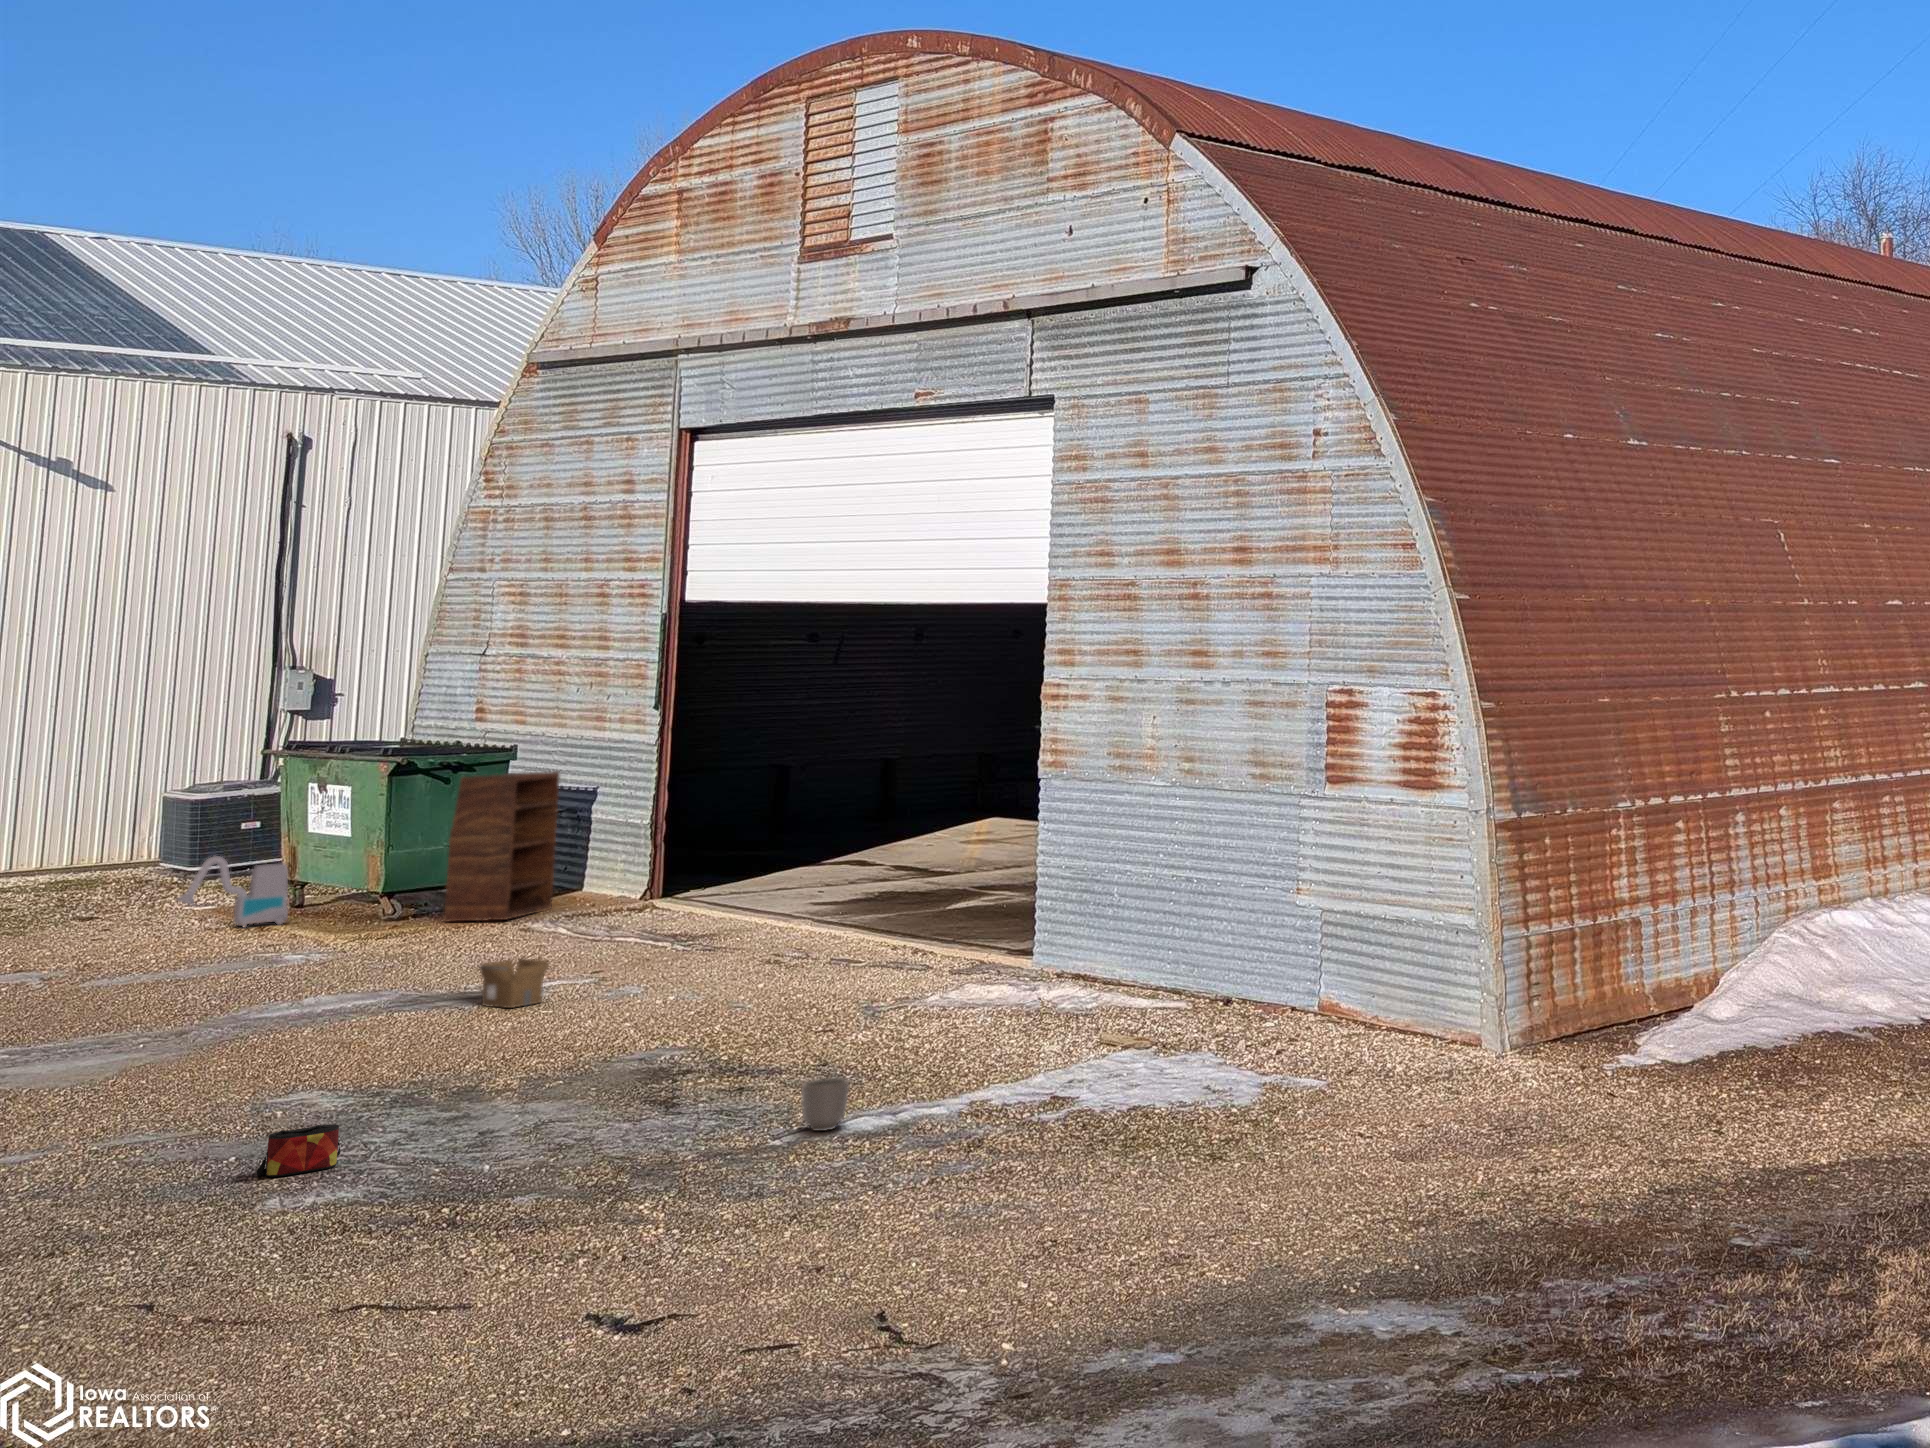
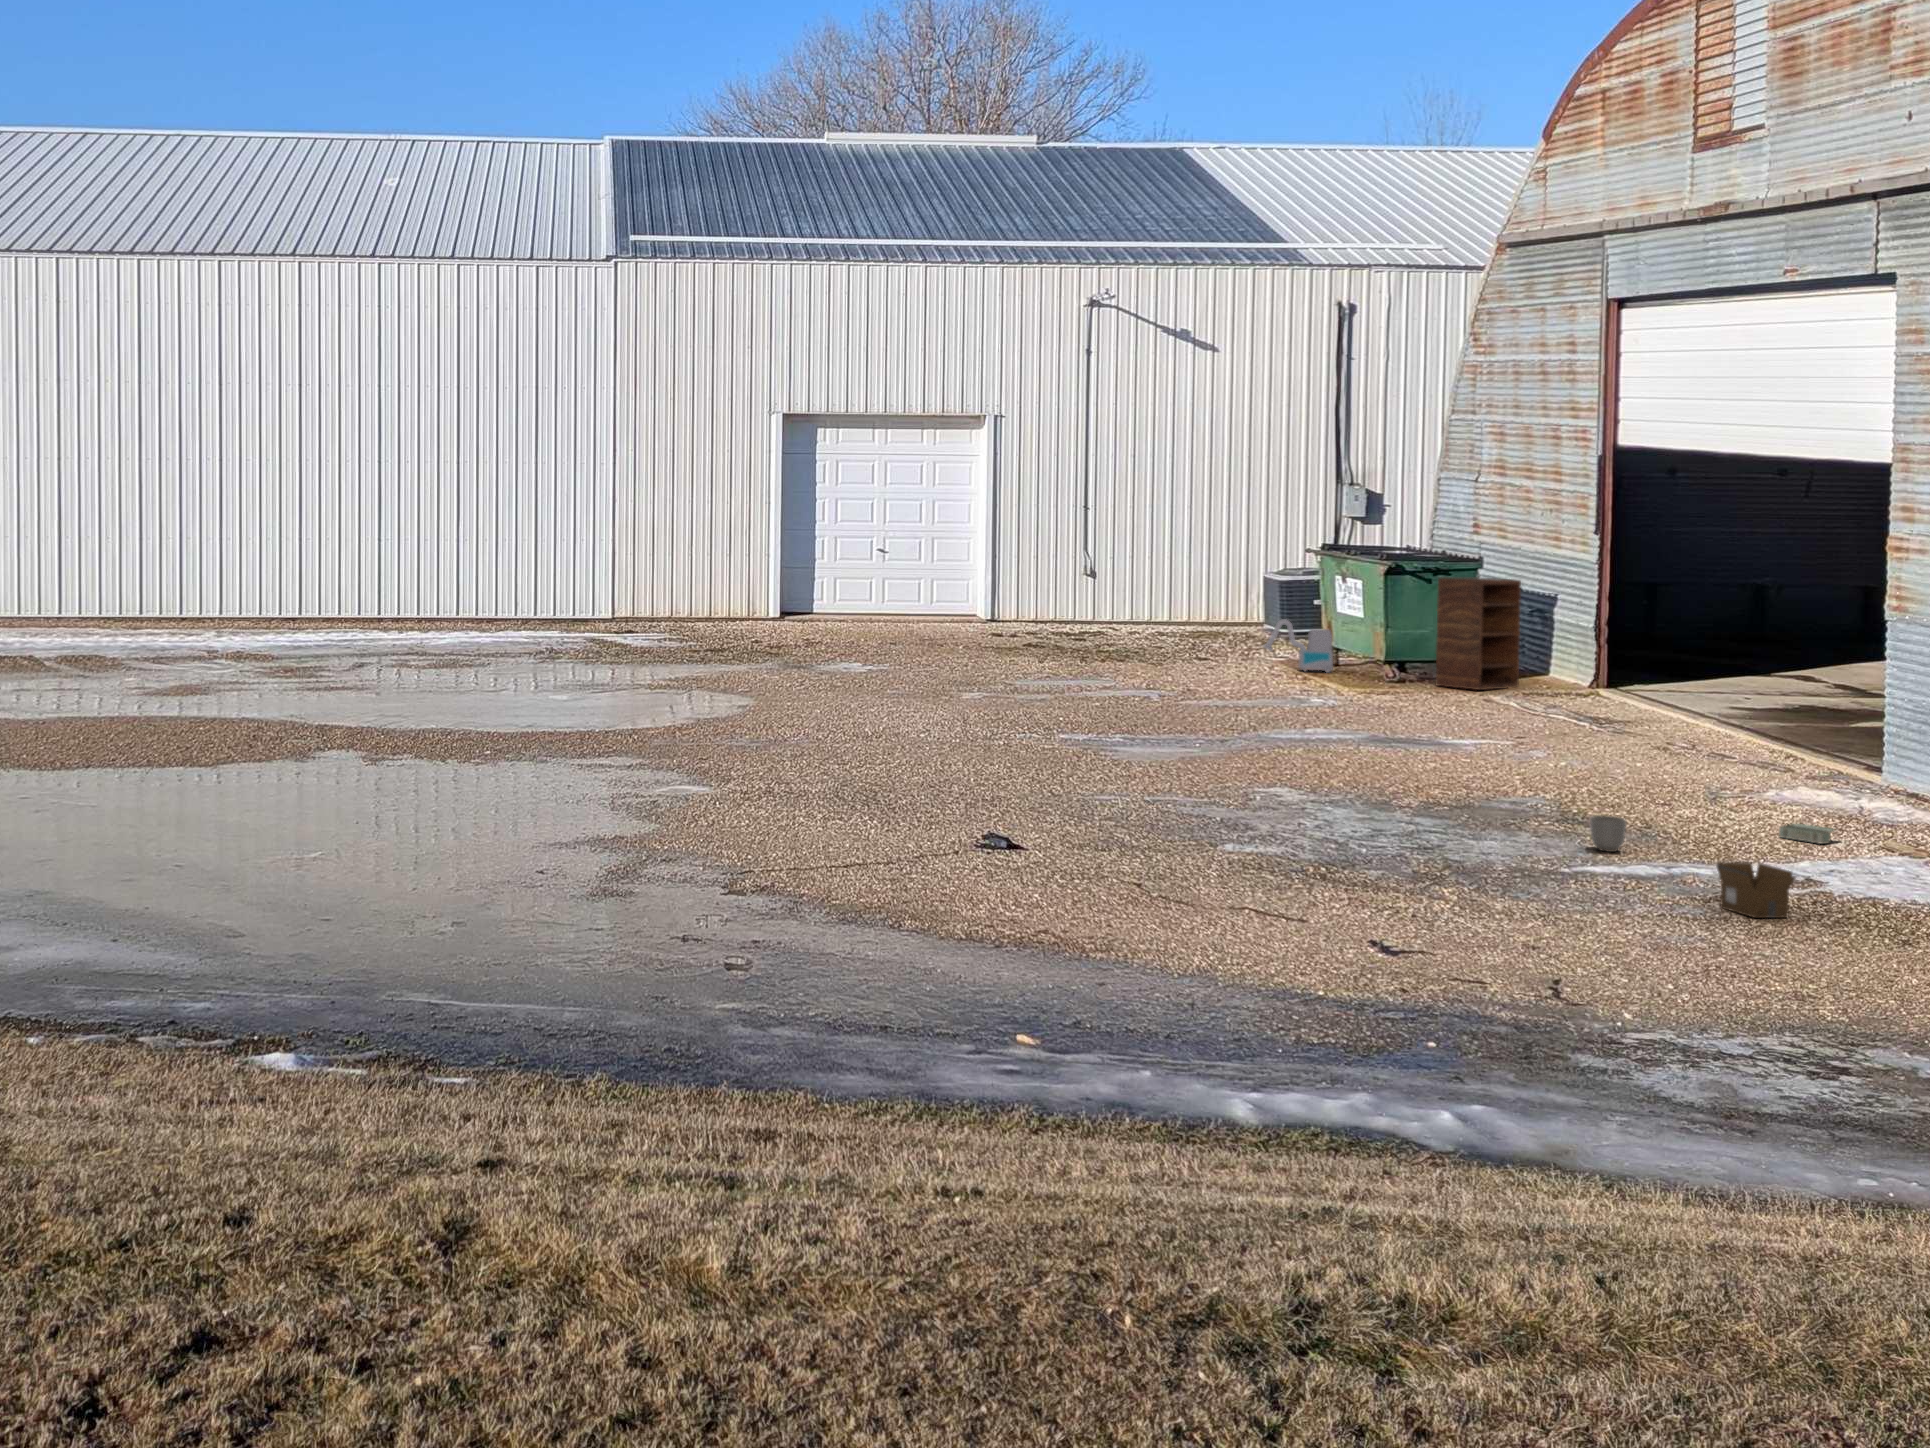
cardboard box: present [479,958,549,1008] -> present [1716,862,1796,918]
toolbox: none [996,1037,1060,1061] -> present [1779,823,1836,844]
bag: present [256,1124,340,1177] -> none [1250,783,1298,811]

